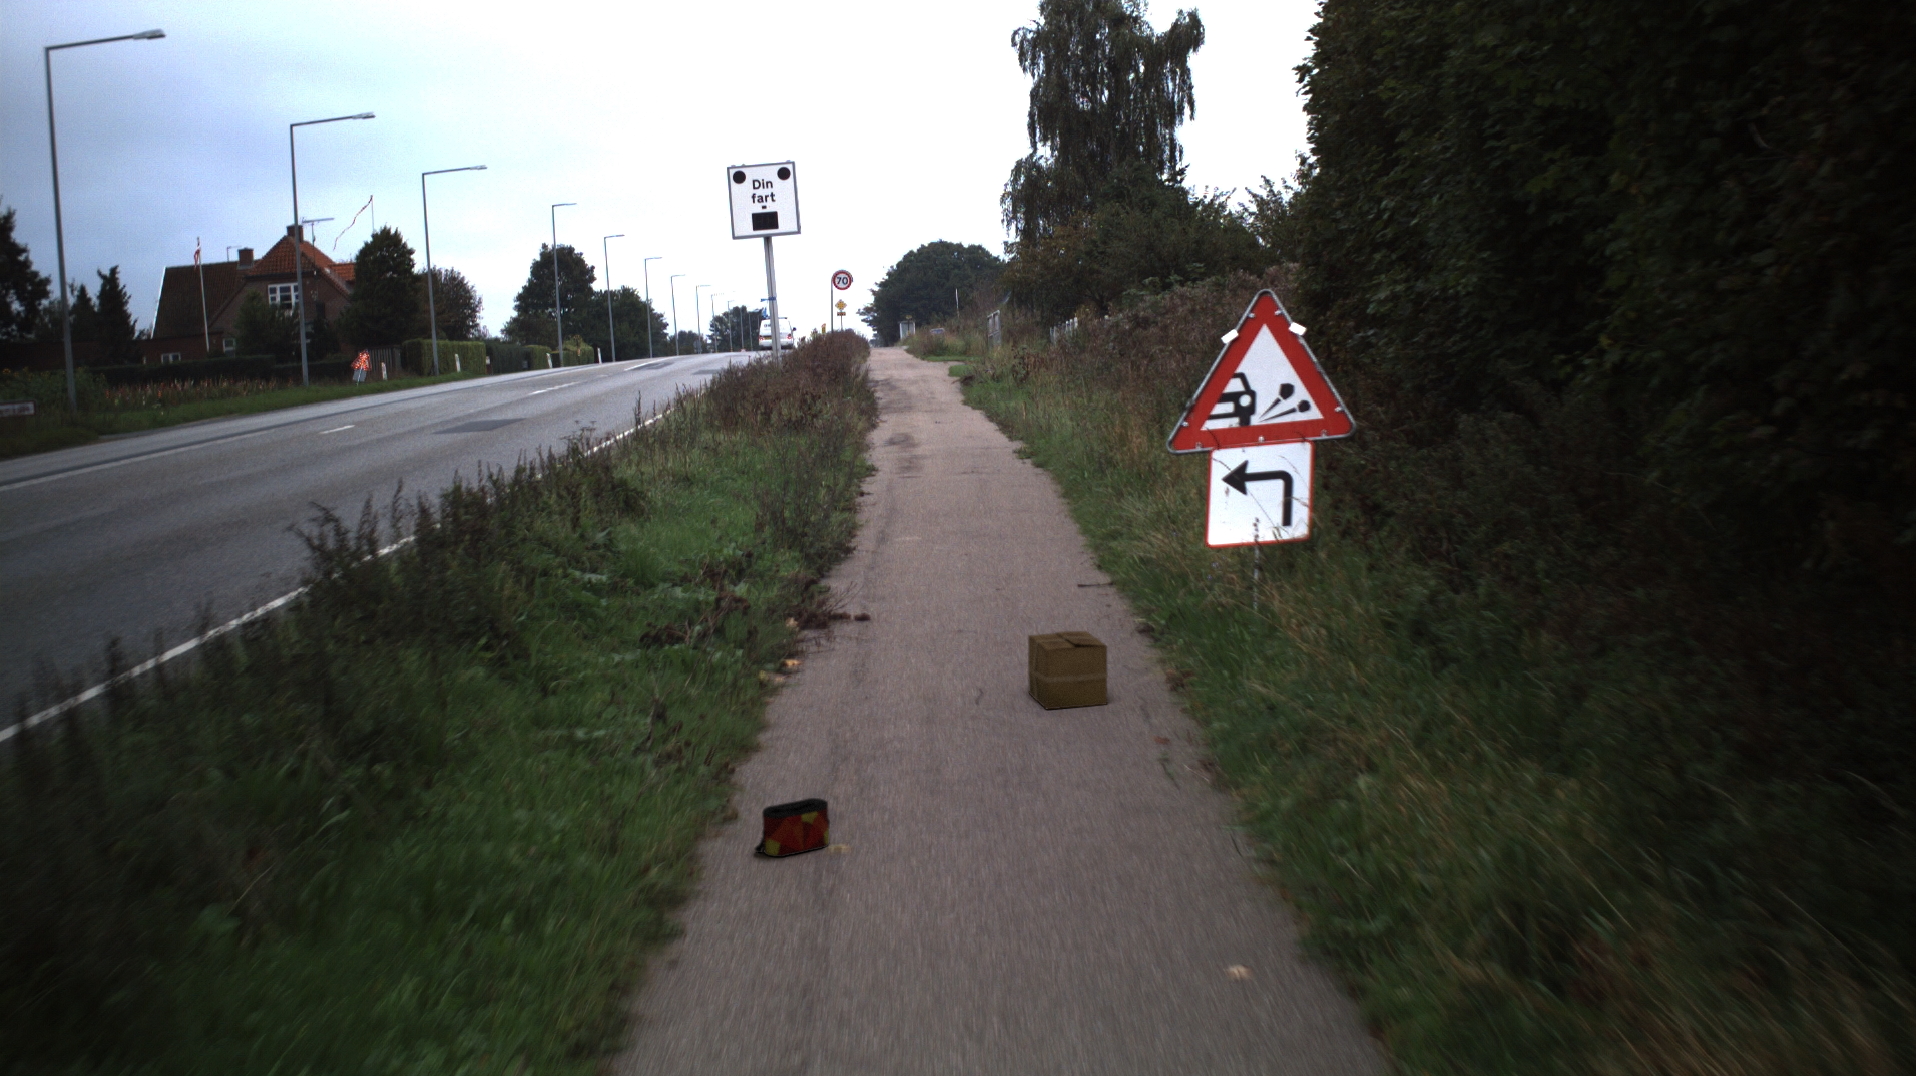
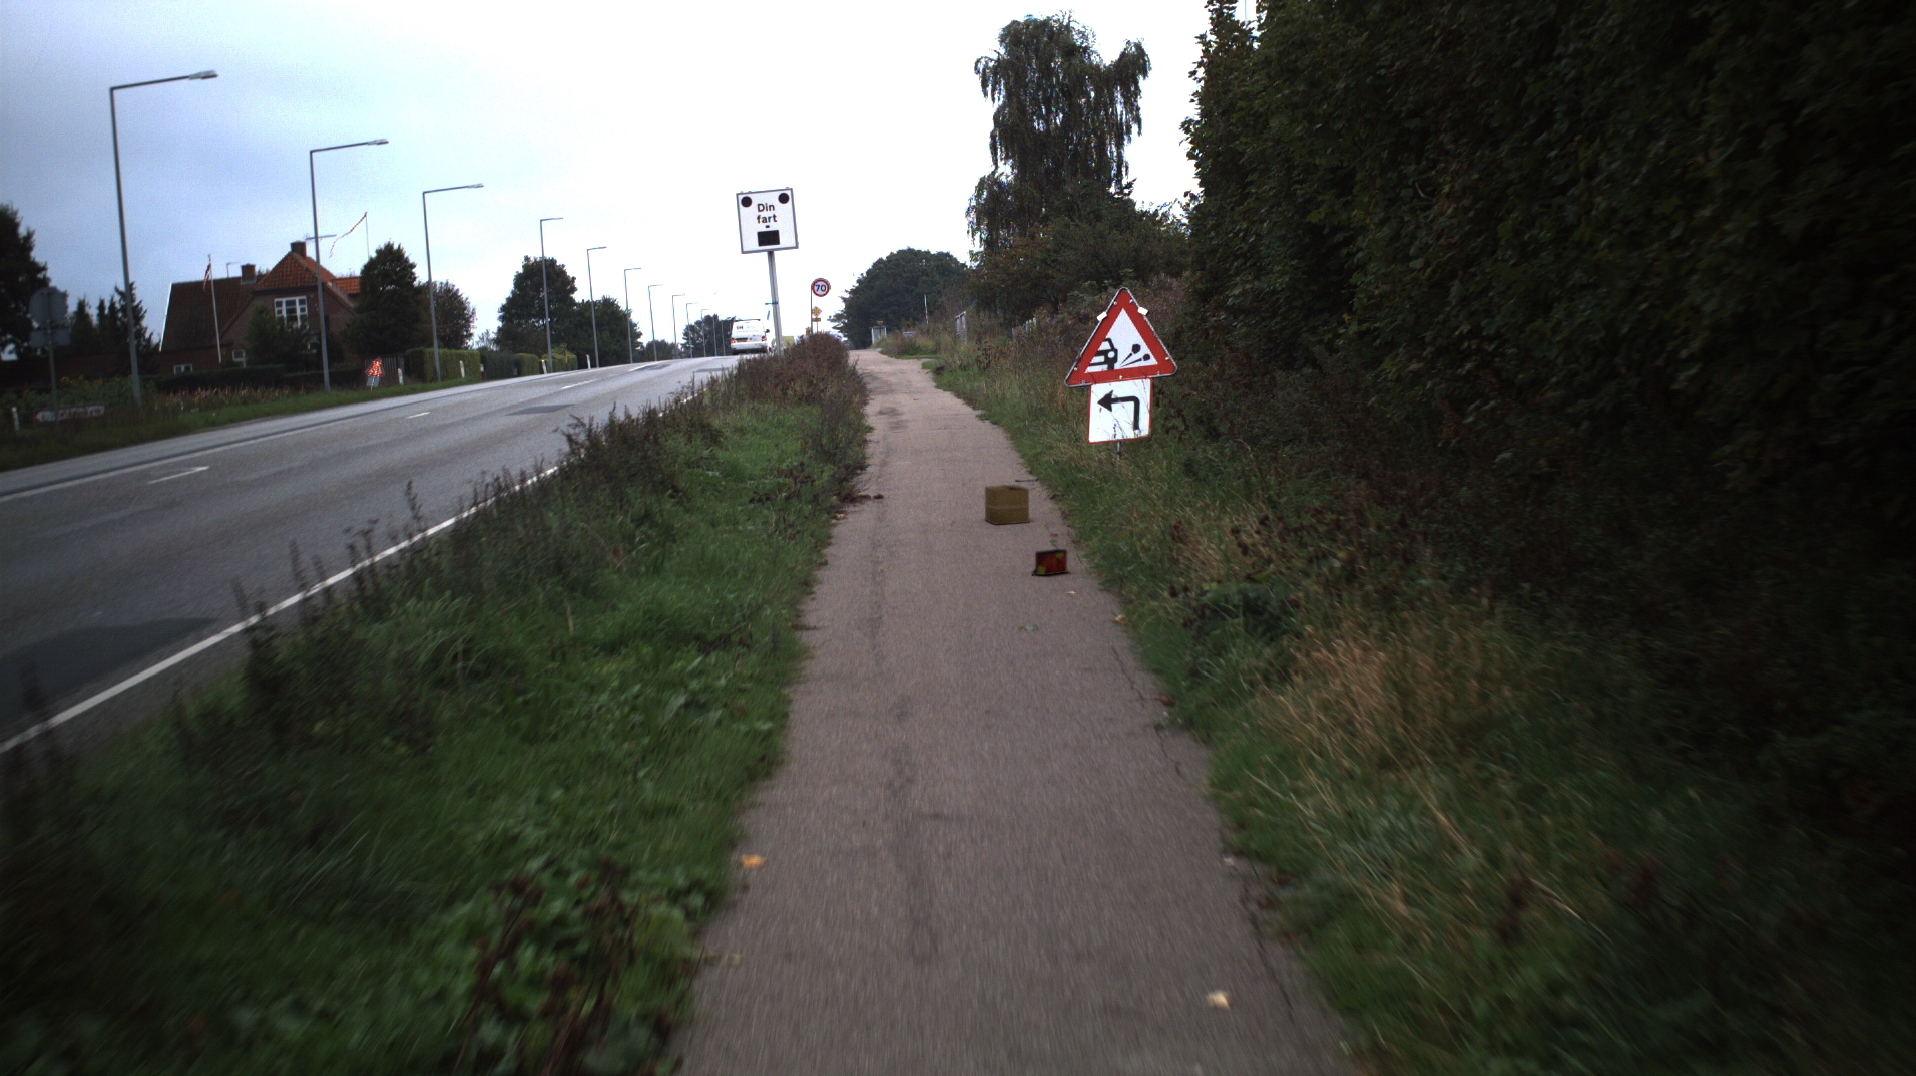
bag: present [755,798,830,857] -> present [1032,549,1068,575]

